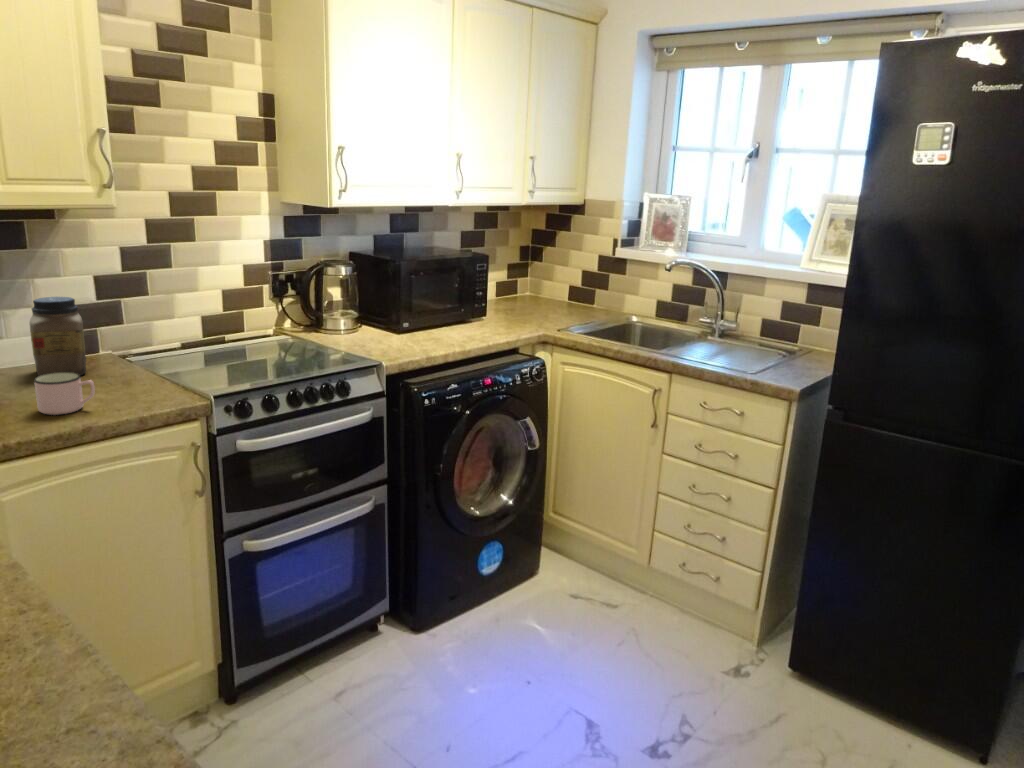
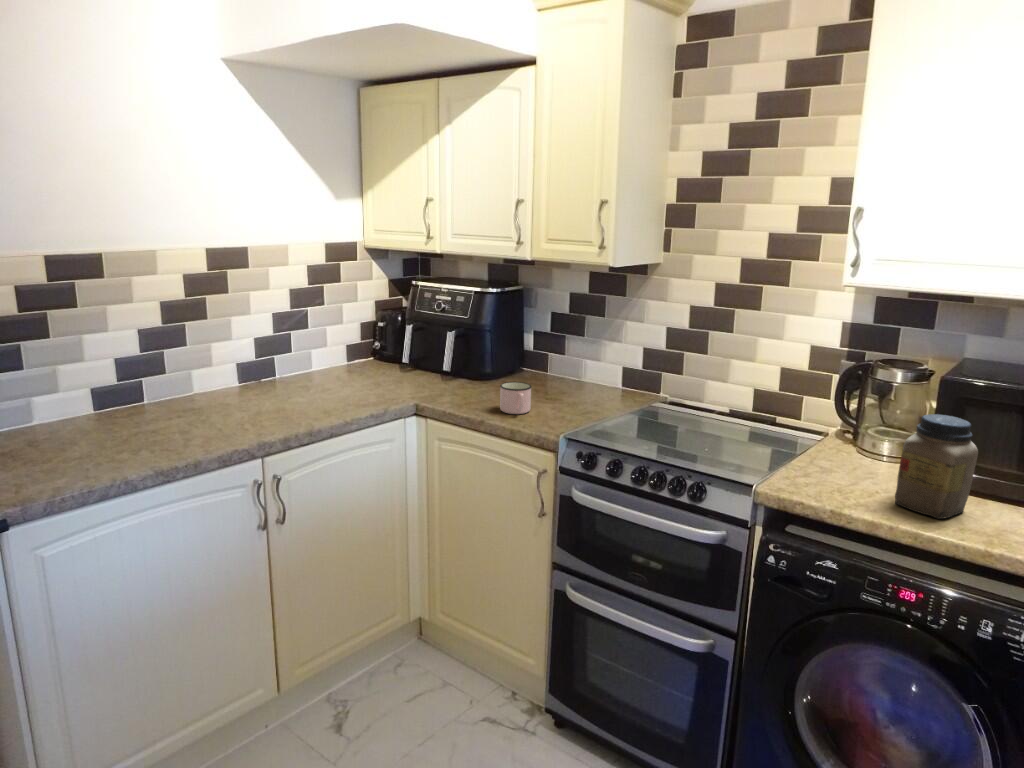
jar: present [30,297,86,376] -> present [895,414,978,519]

